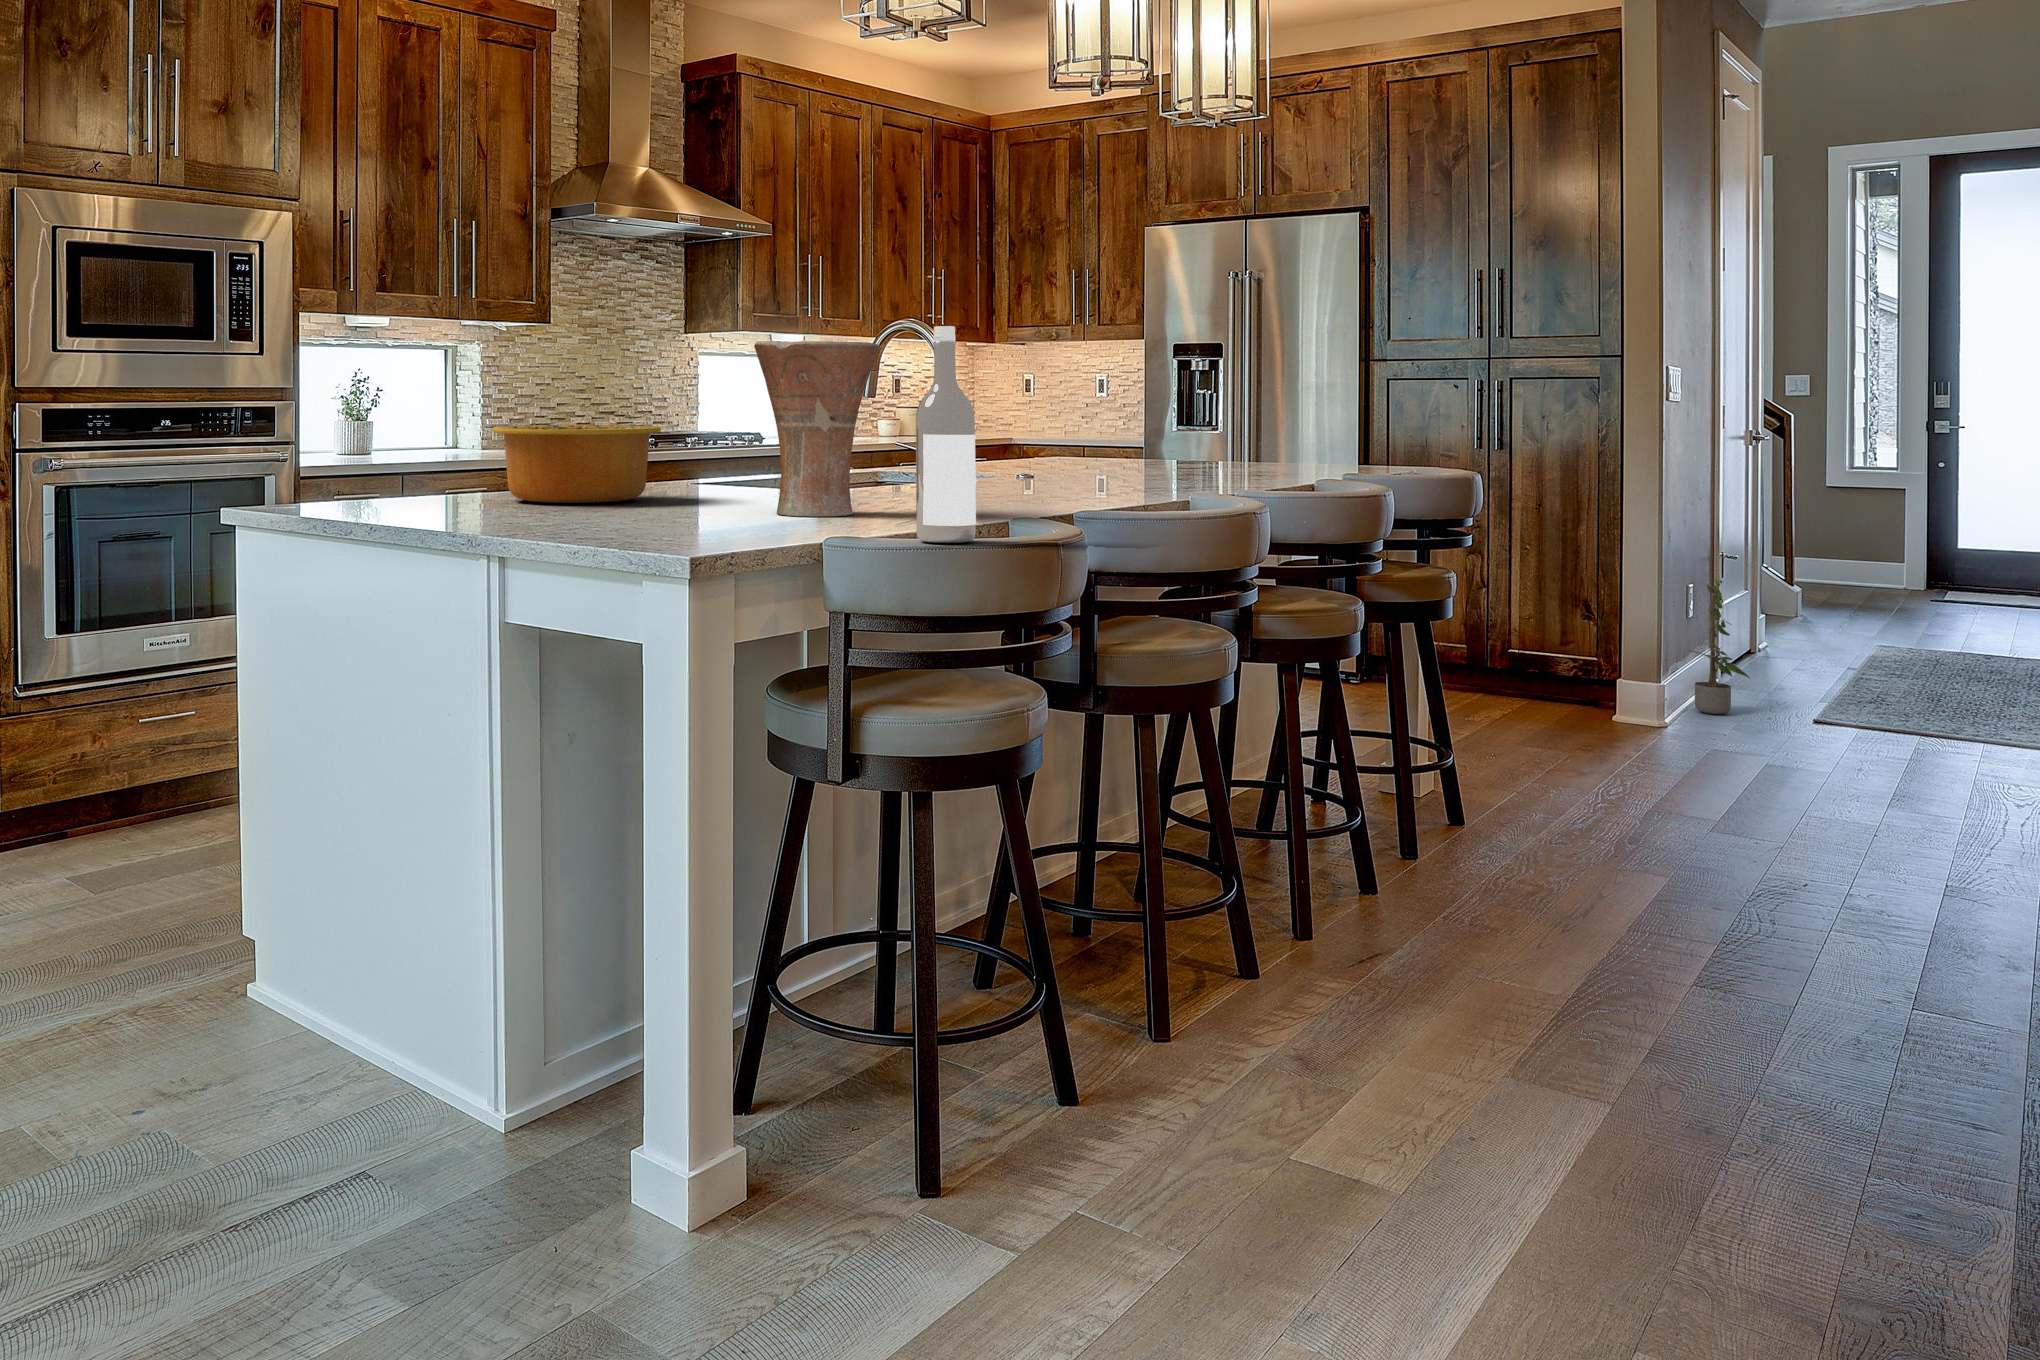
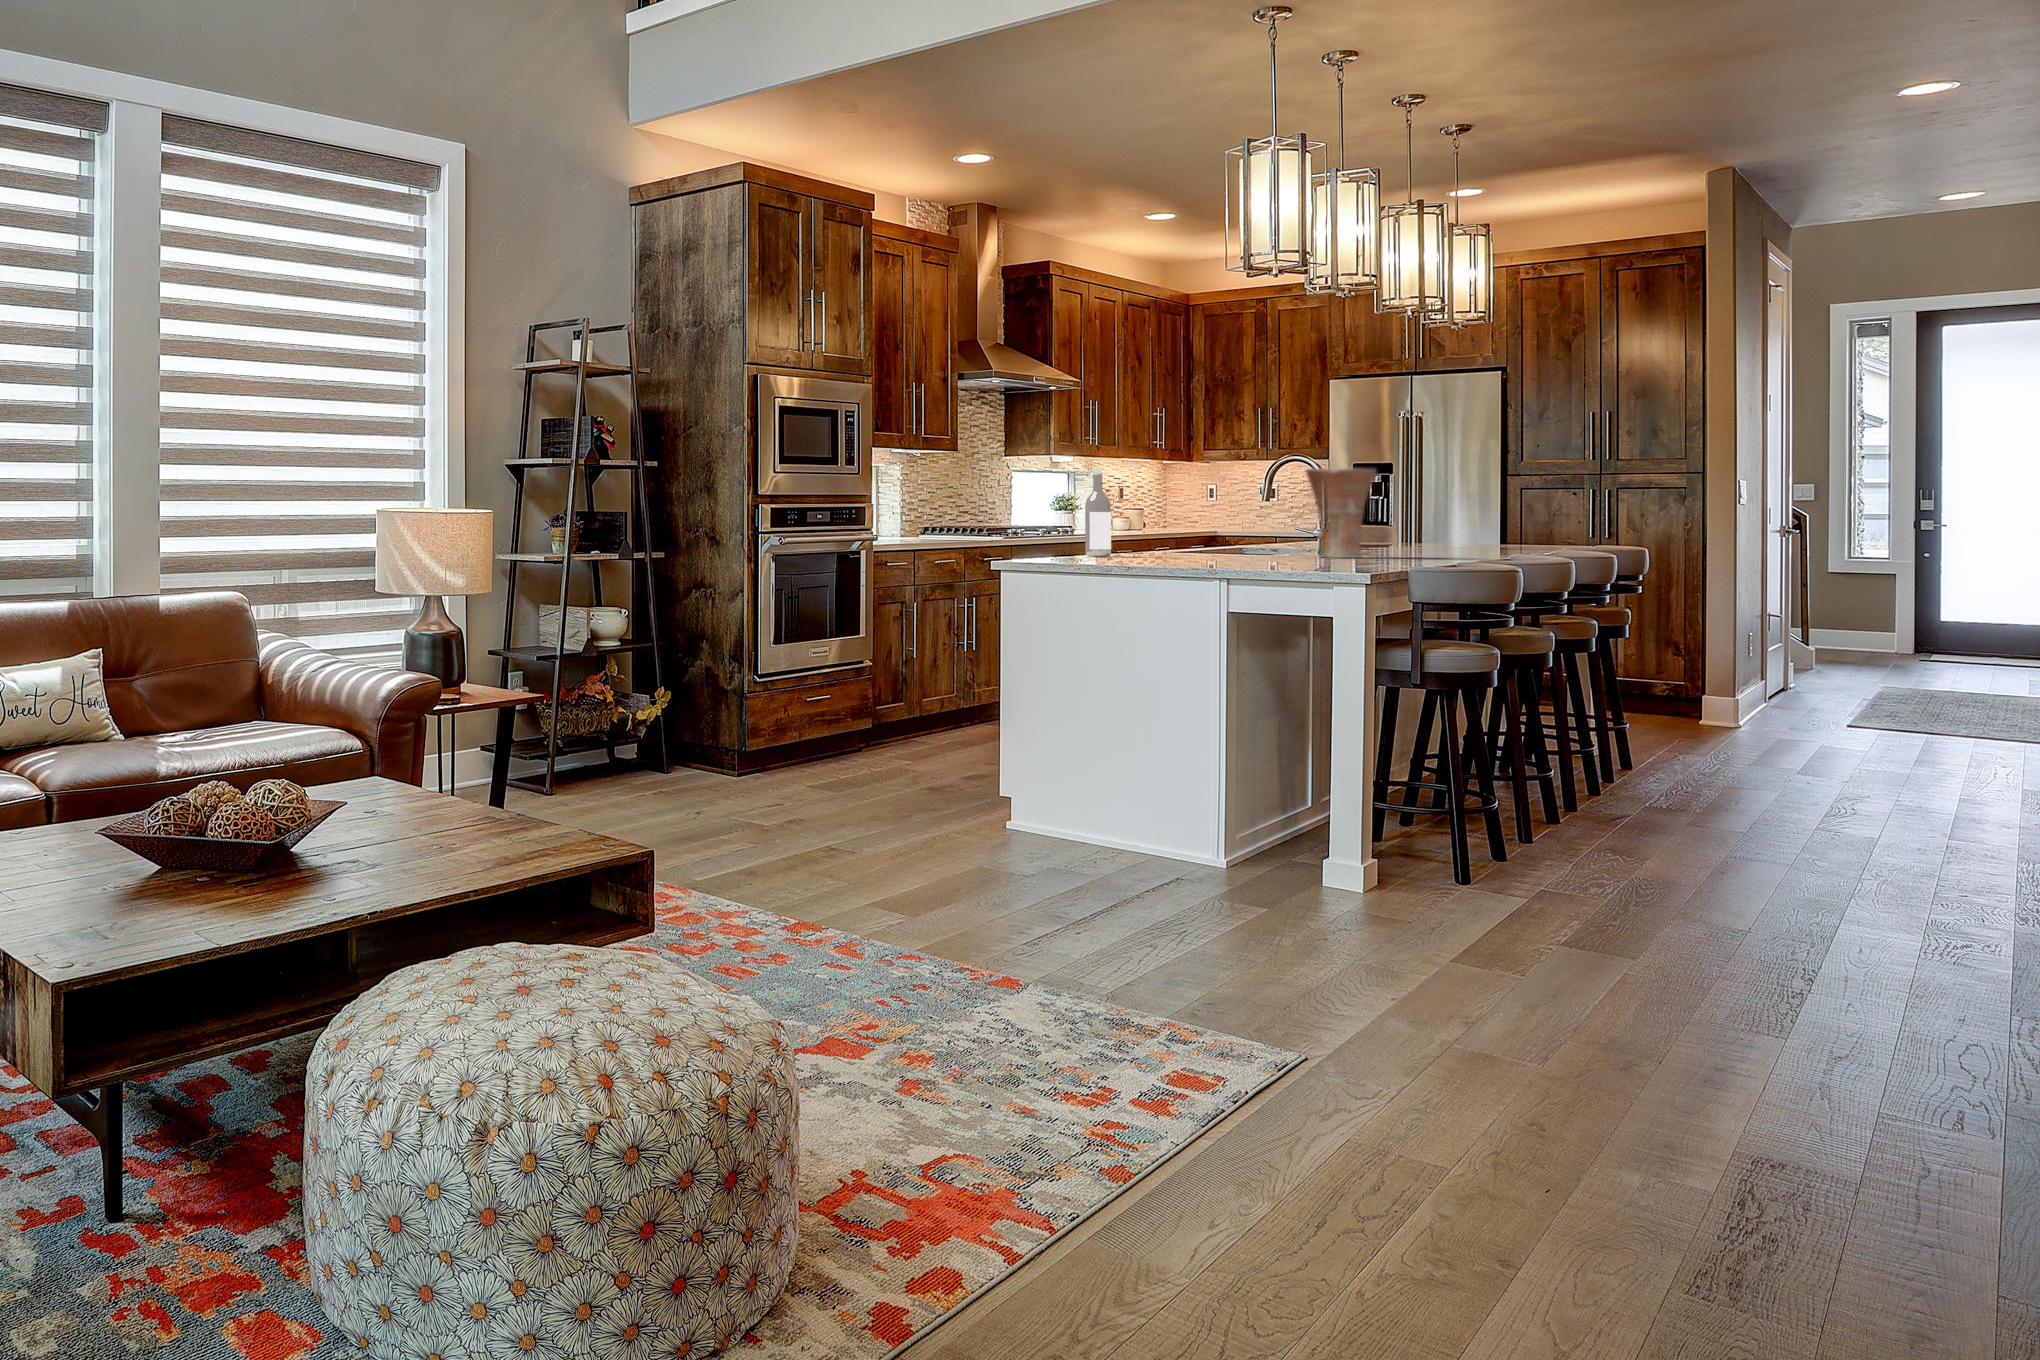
wine bottle: present [916,326,976,543] -> present [1085,468,1111,556]
bowl: present [492,425,661,503] -> none [1123,513,1220,554]
potted plant: present [1688,580,1750,714] -> none [1754,623,1800,717]

